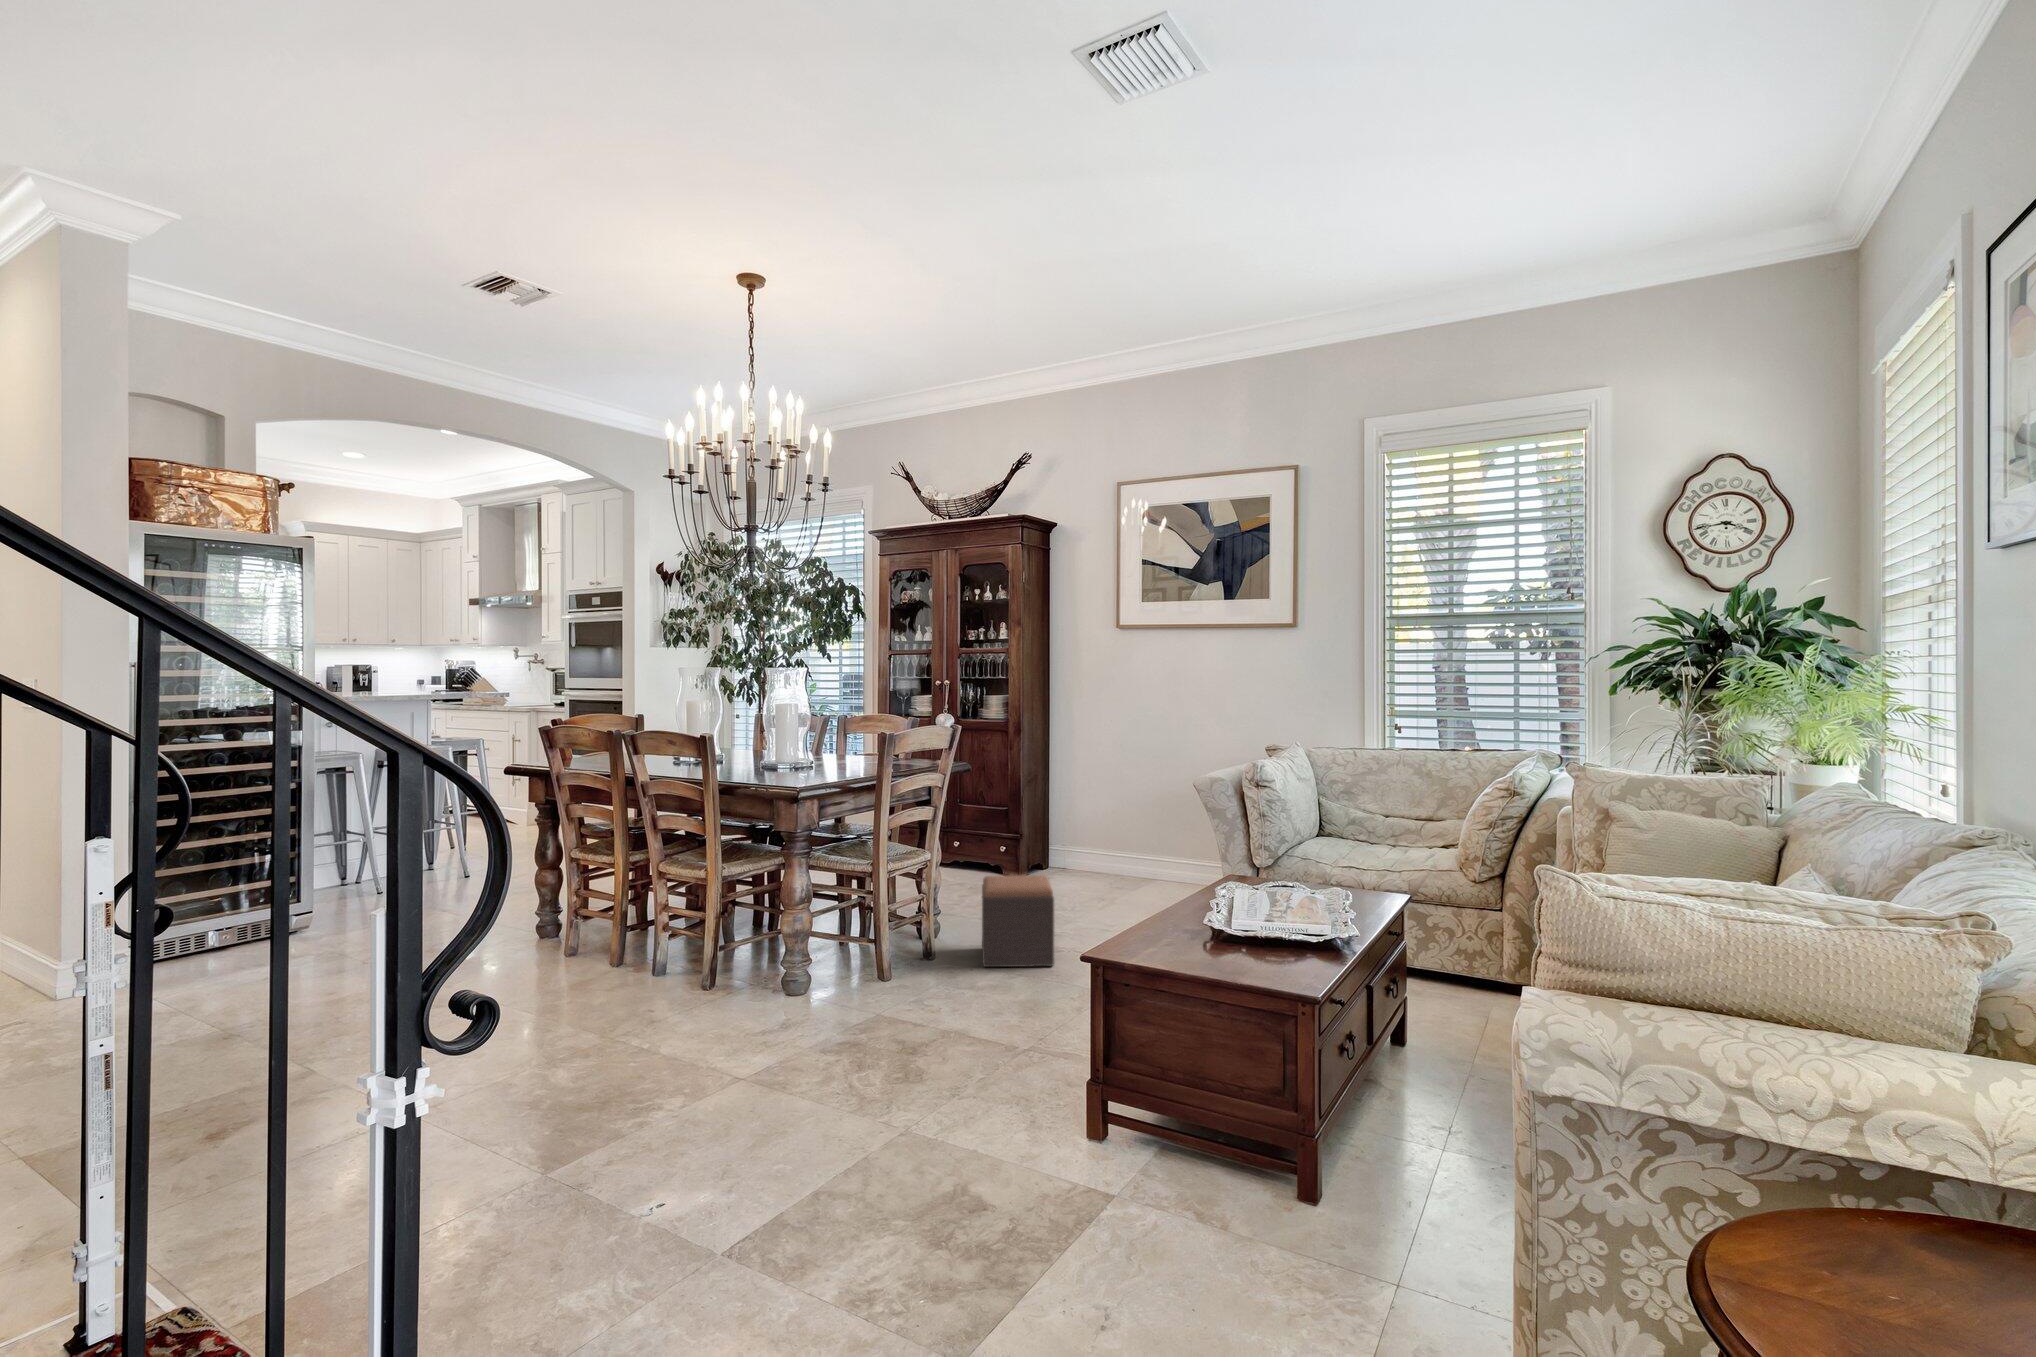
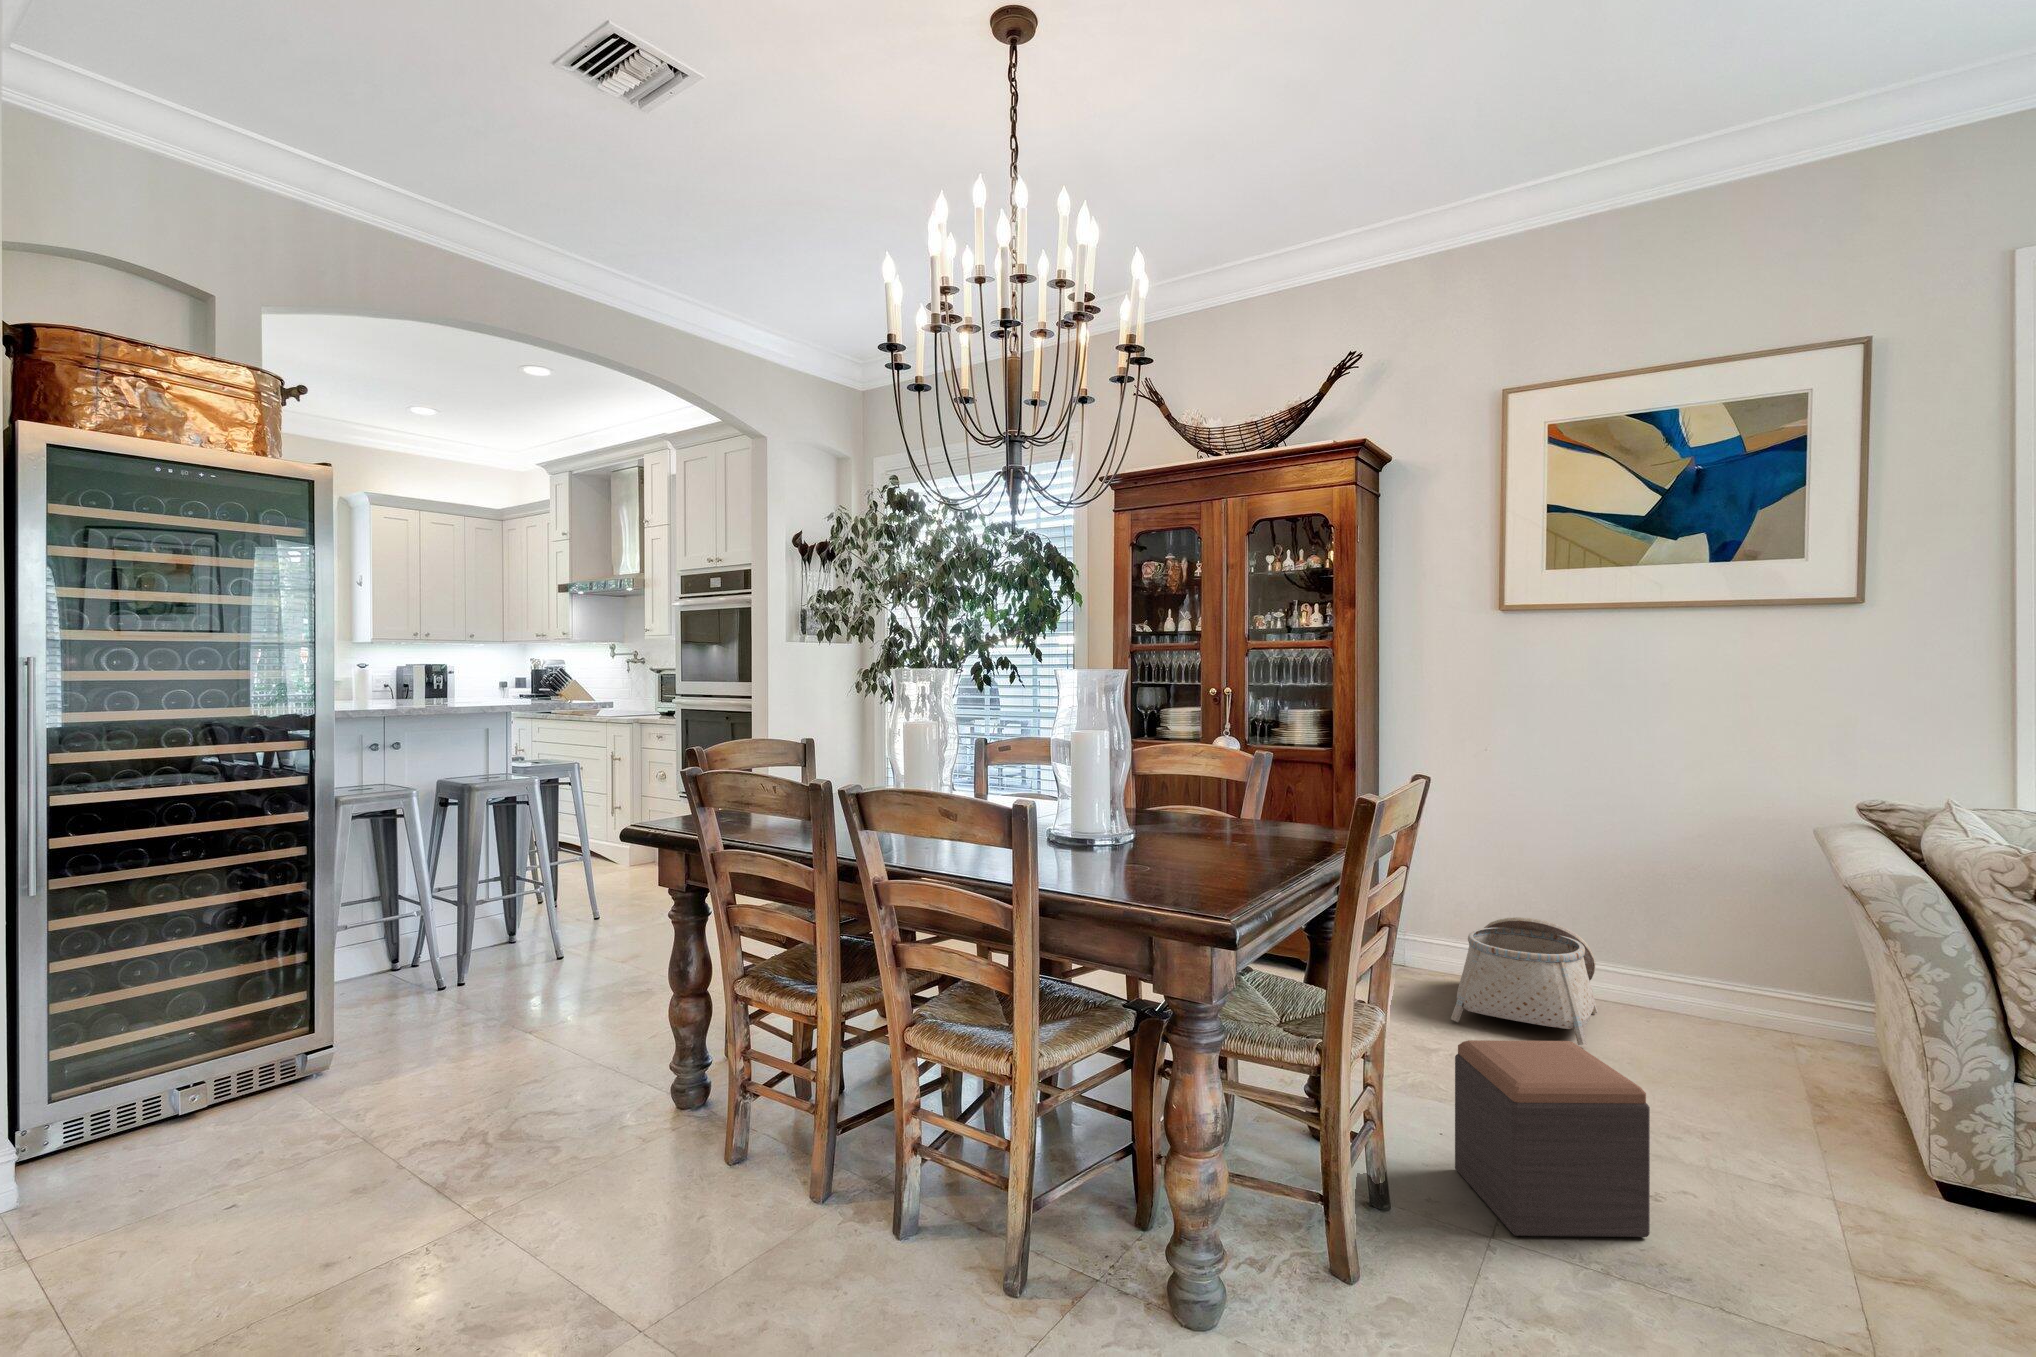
basket: none [1058,831,1161,903] -> present [1451,917,1598,1045]

